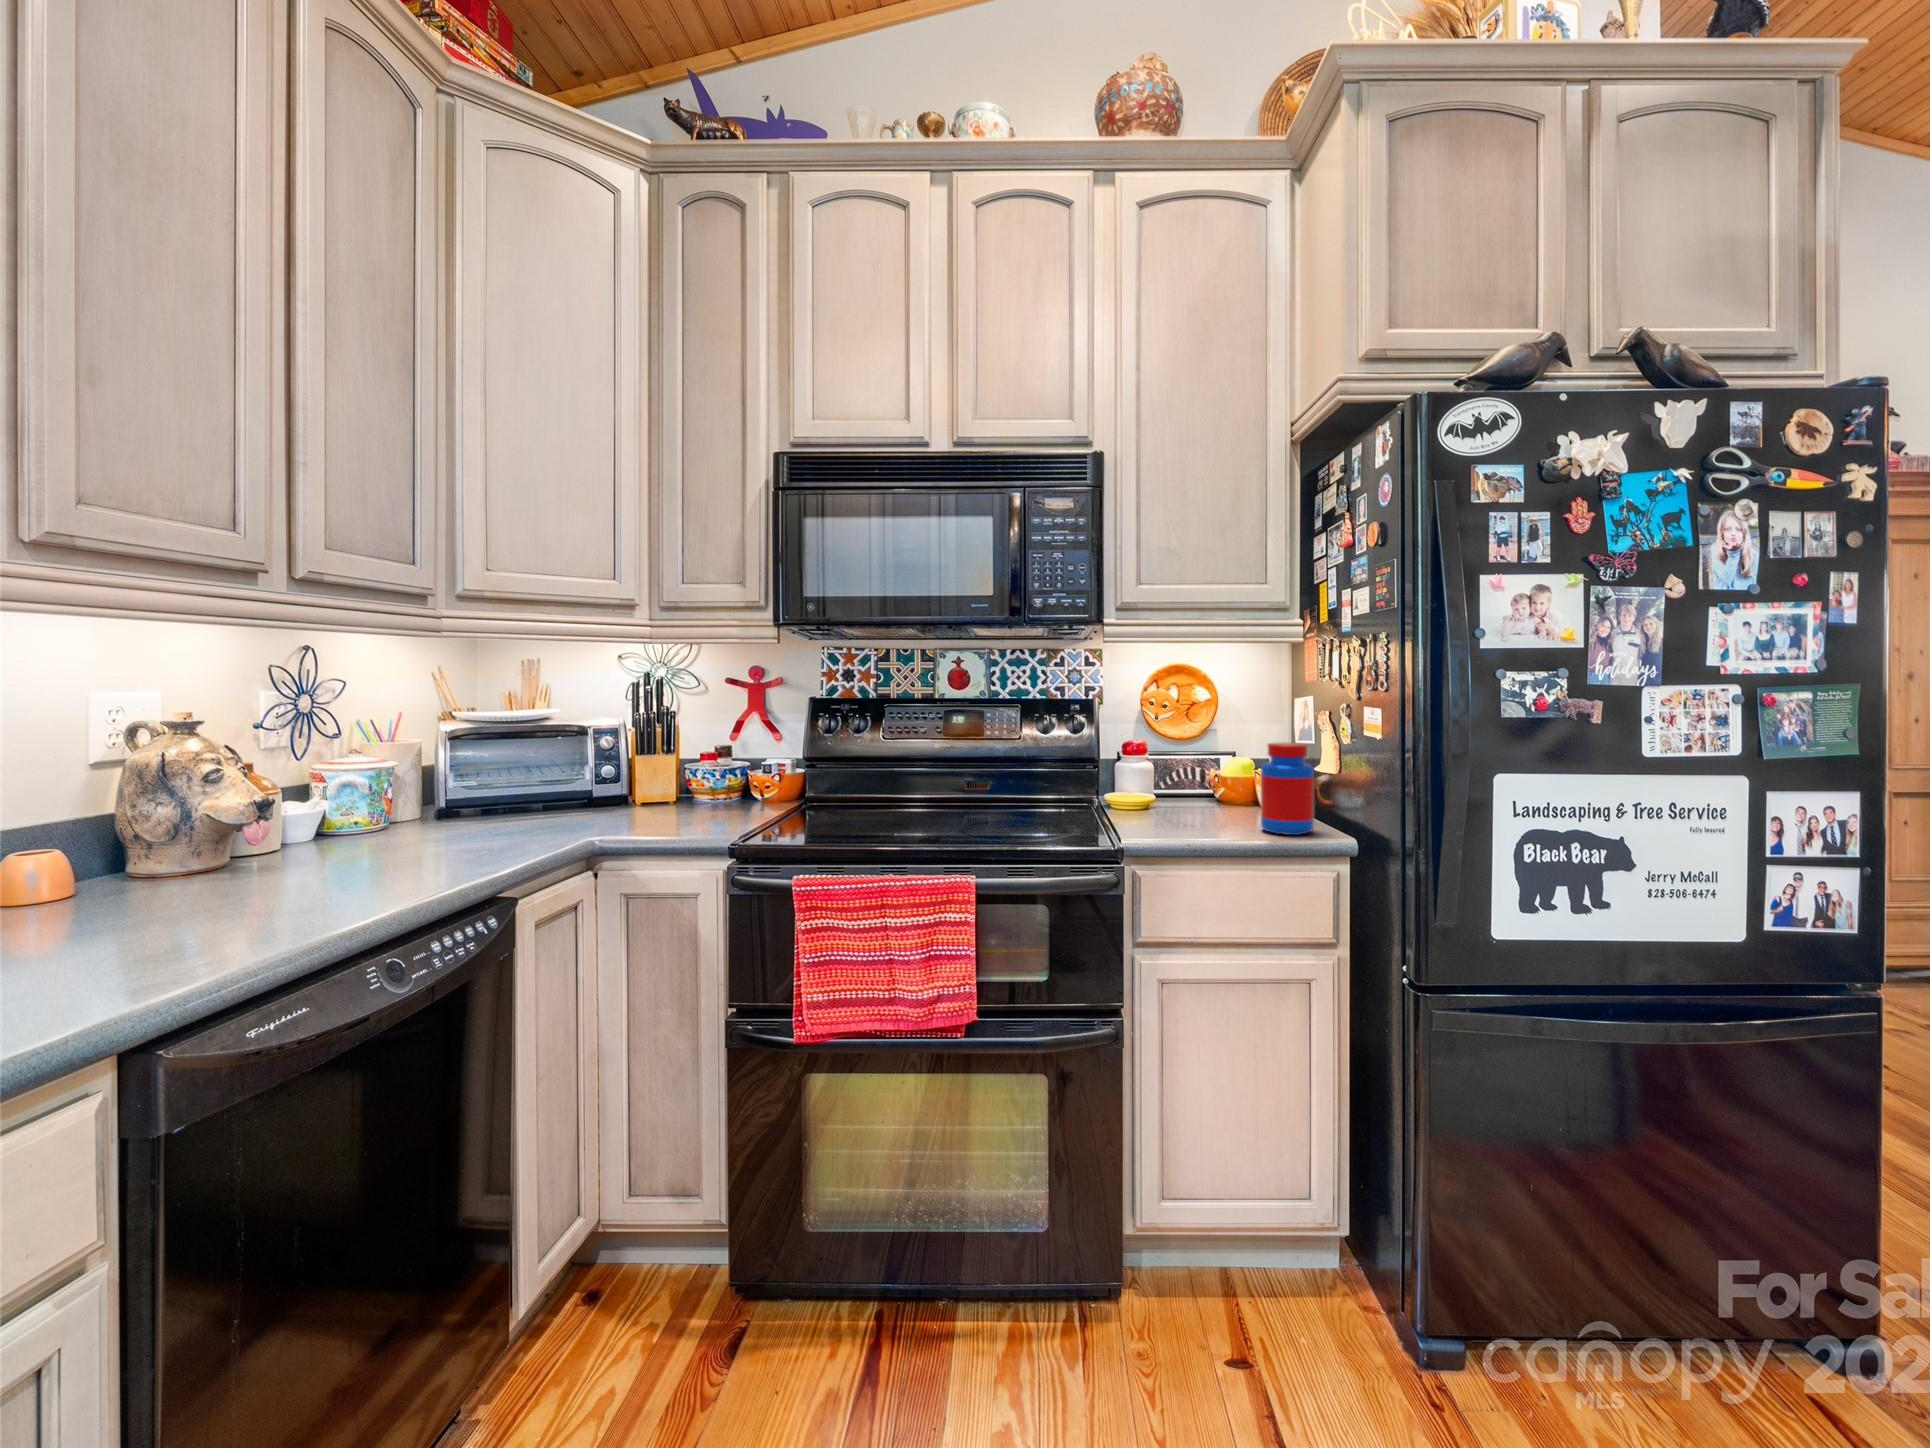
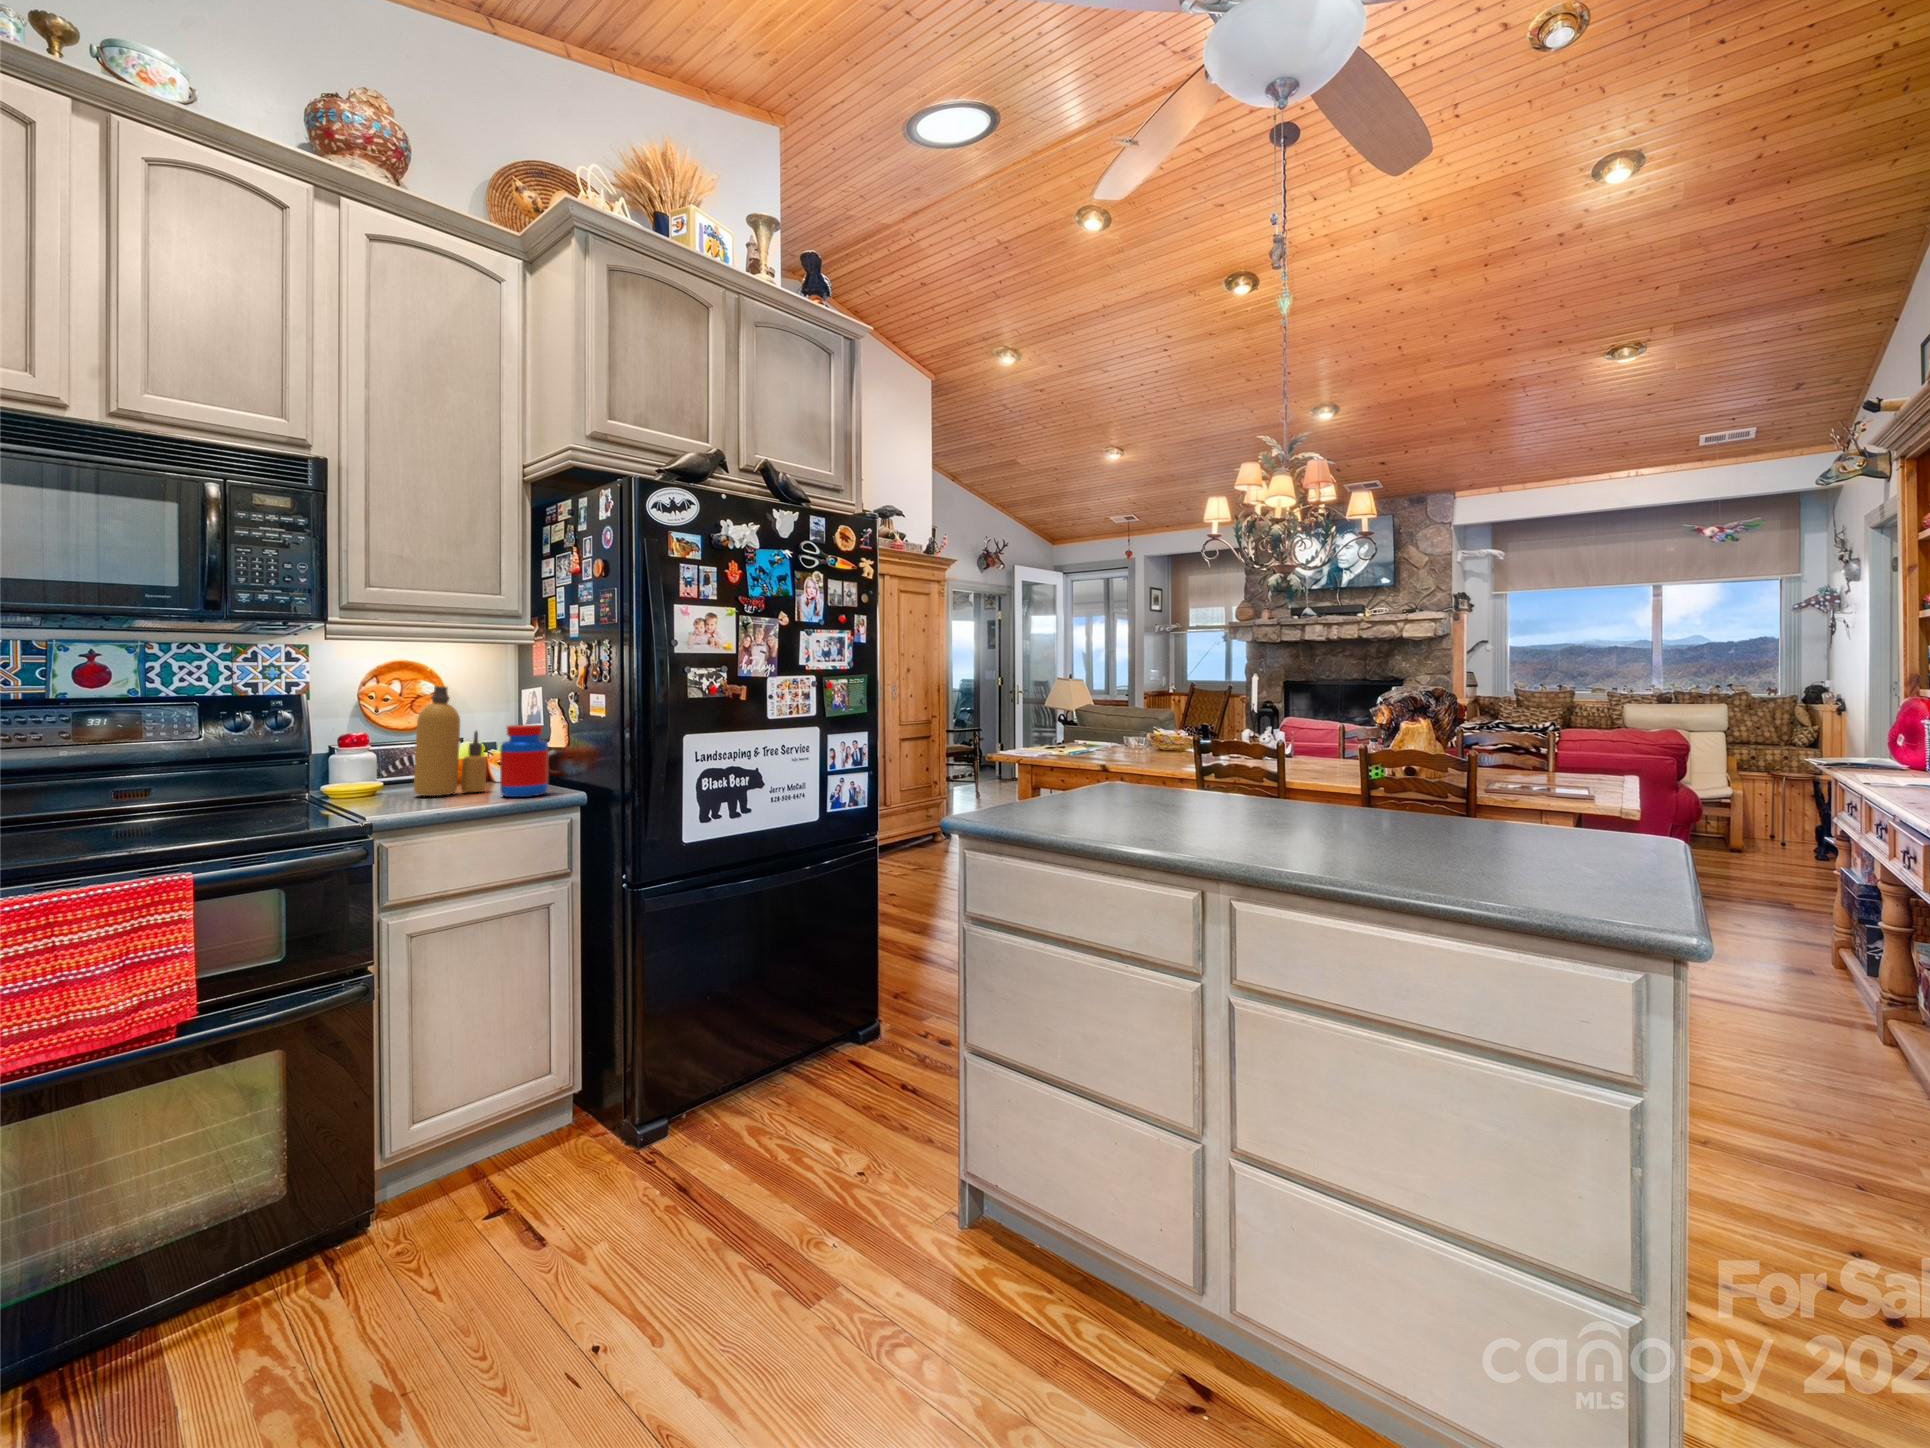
bottle: none [1180,693,1251,819] -> present [414,686,486,796]

